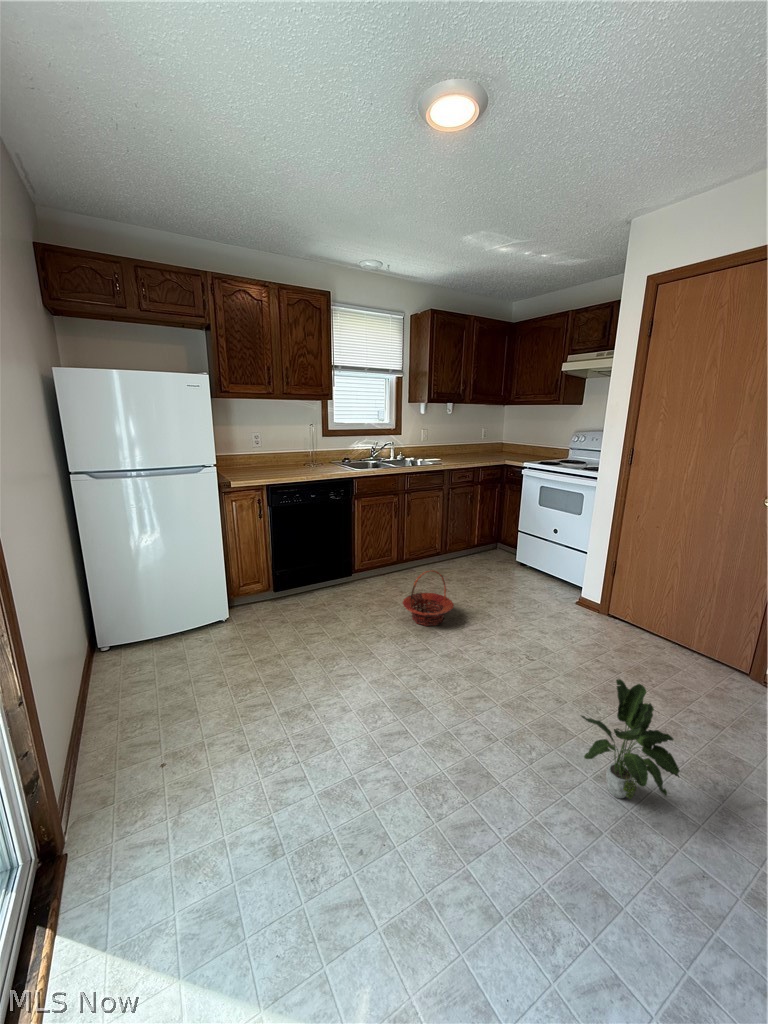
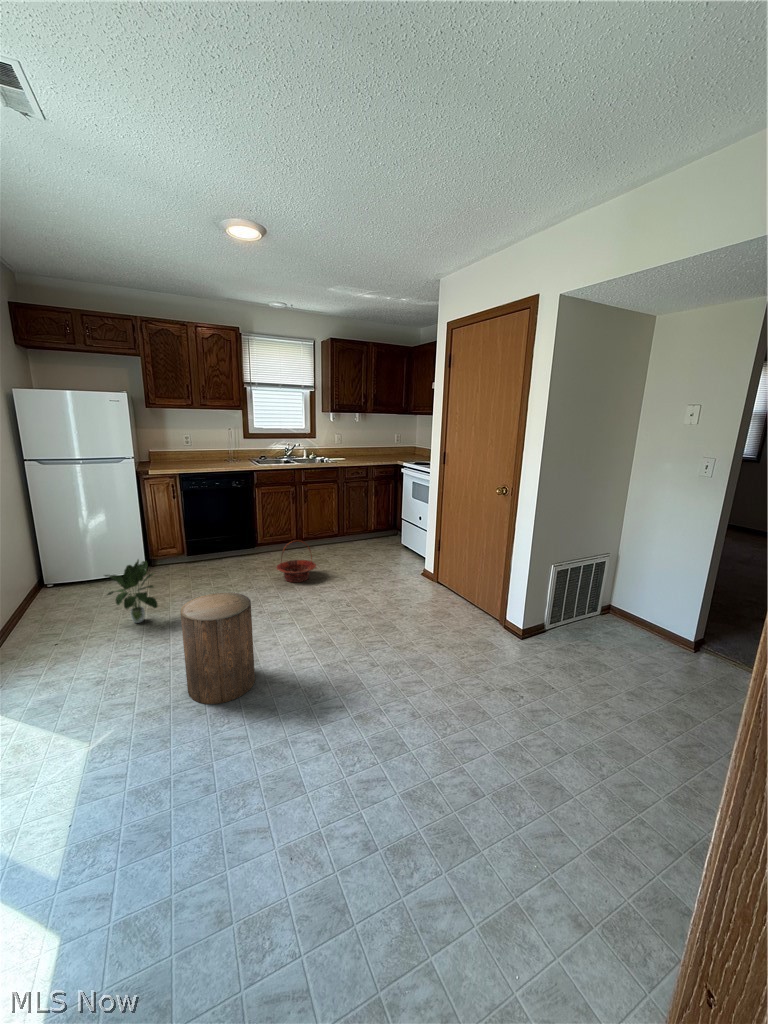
potted plant: present [581,679,680,799] -> present [105,560,157,623]
stool: none [425,702,548,922] -> present [180,593,255,704]

